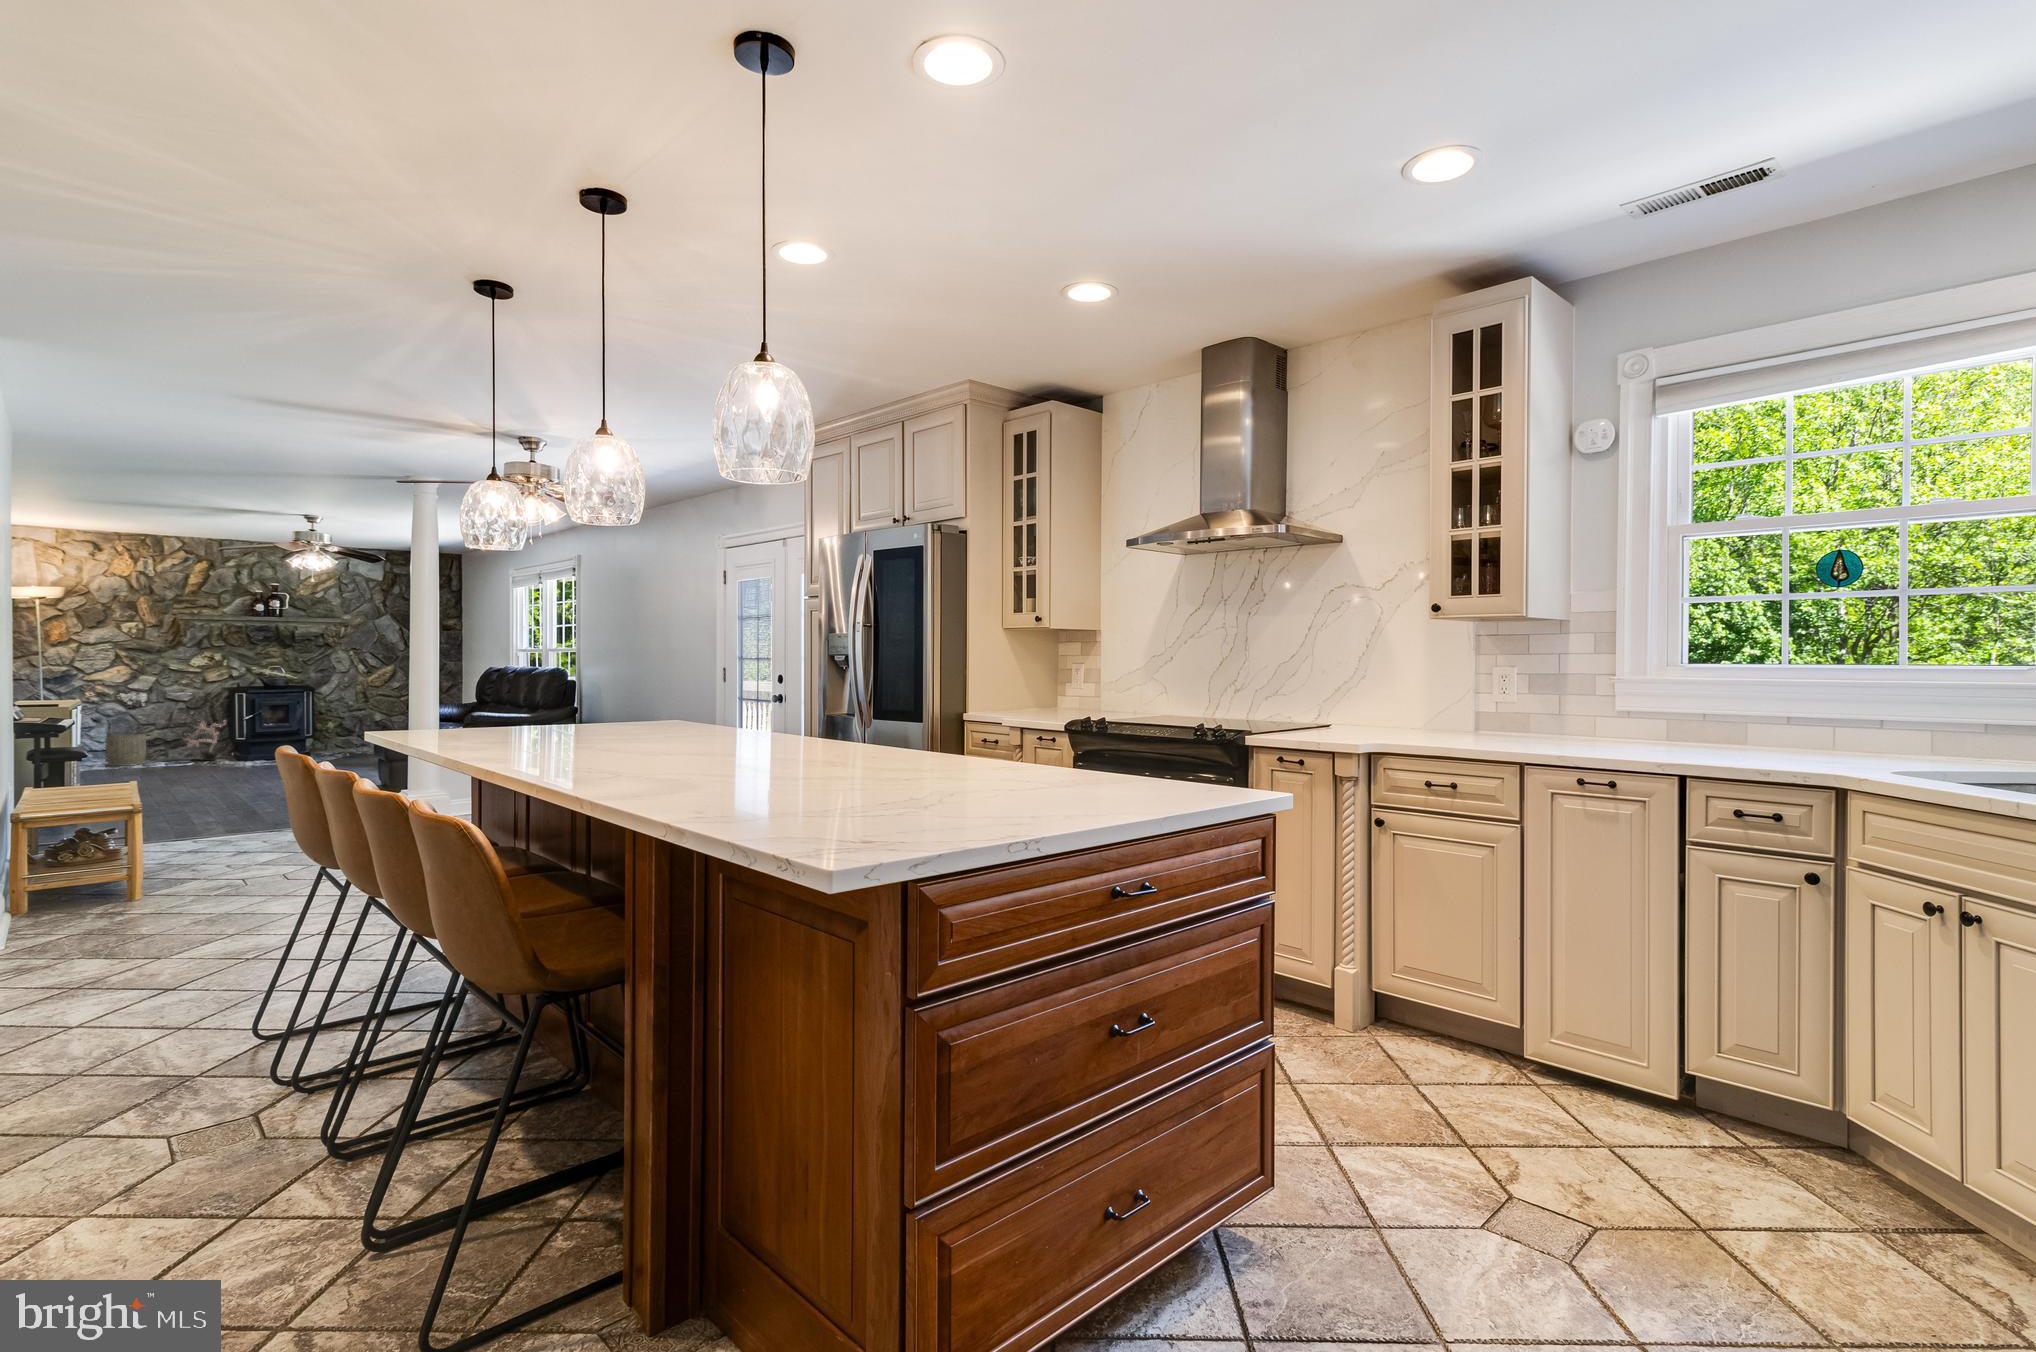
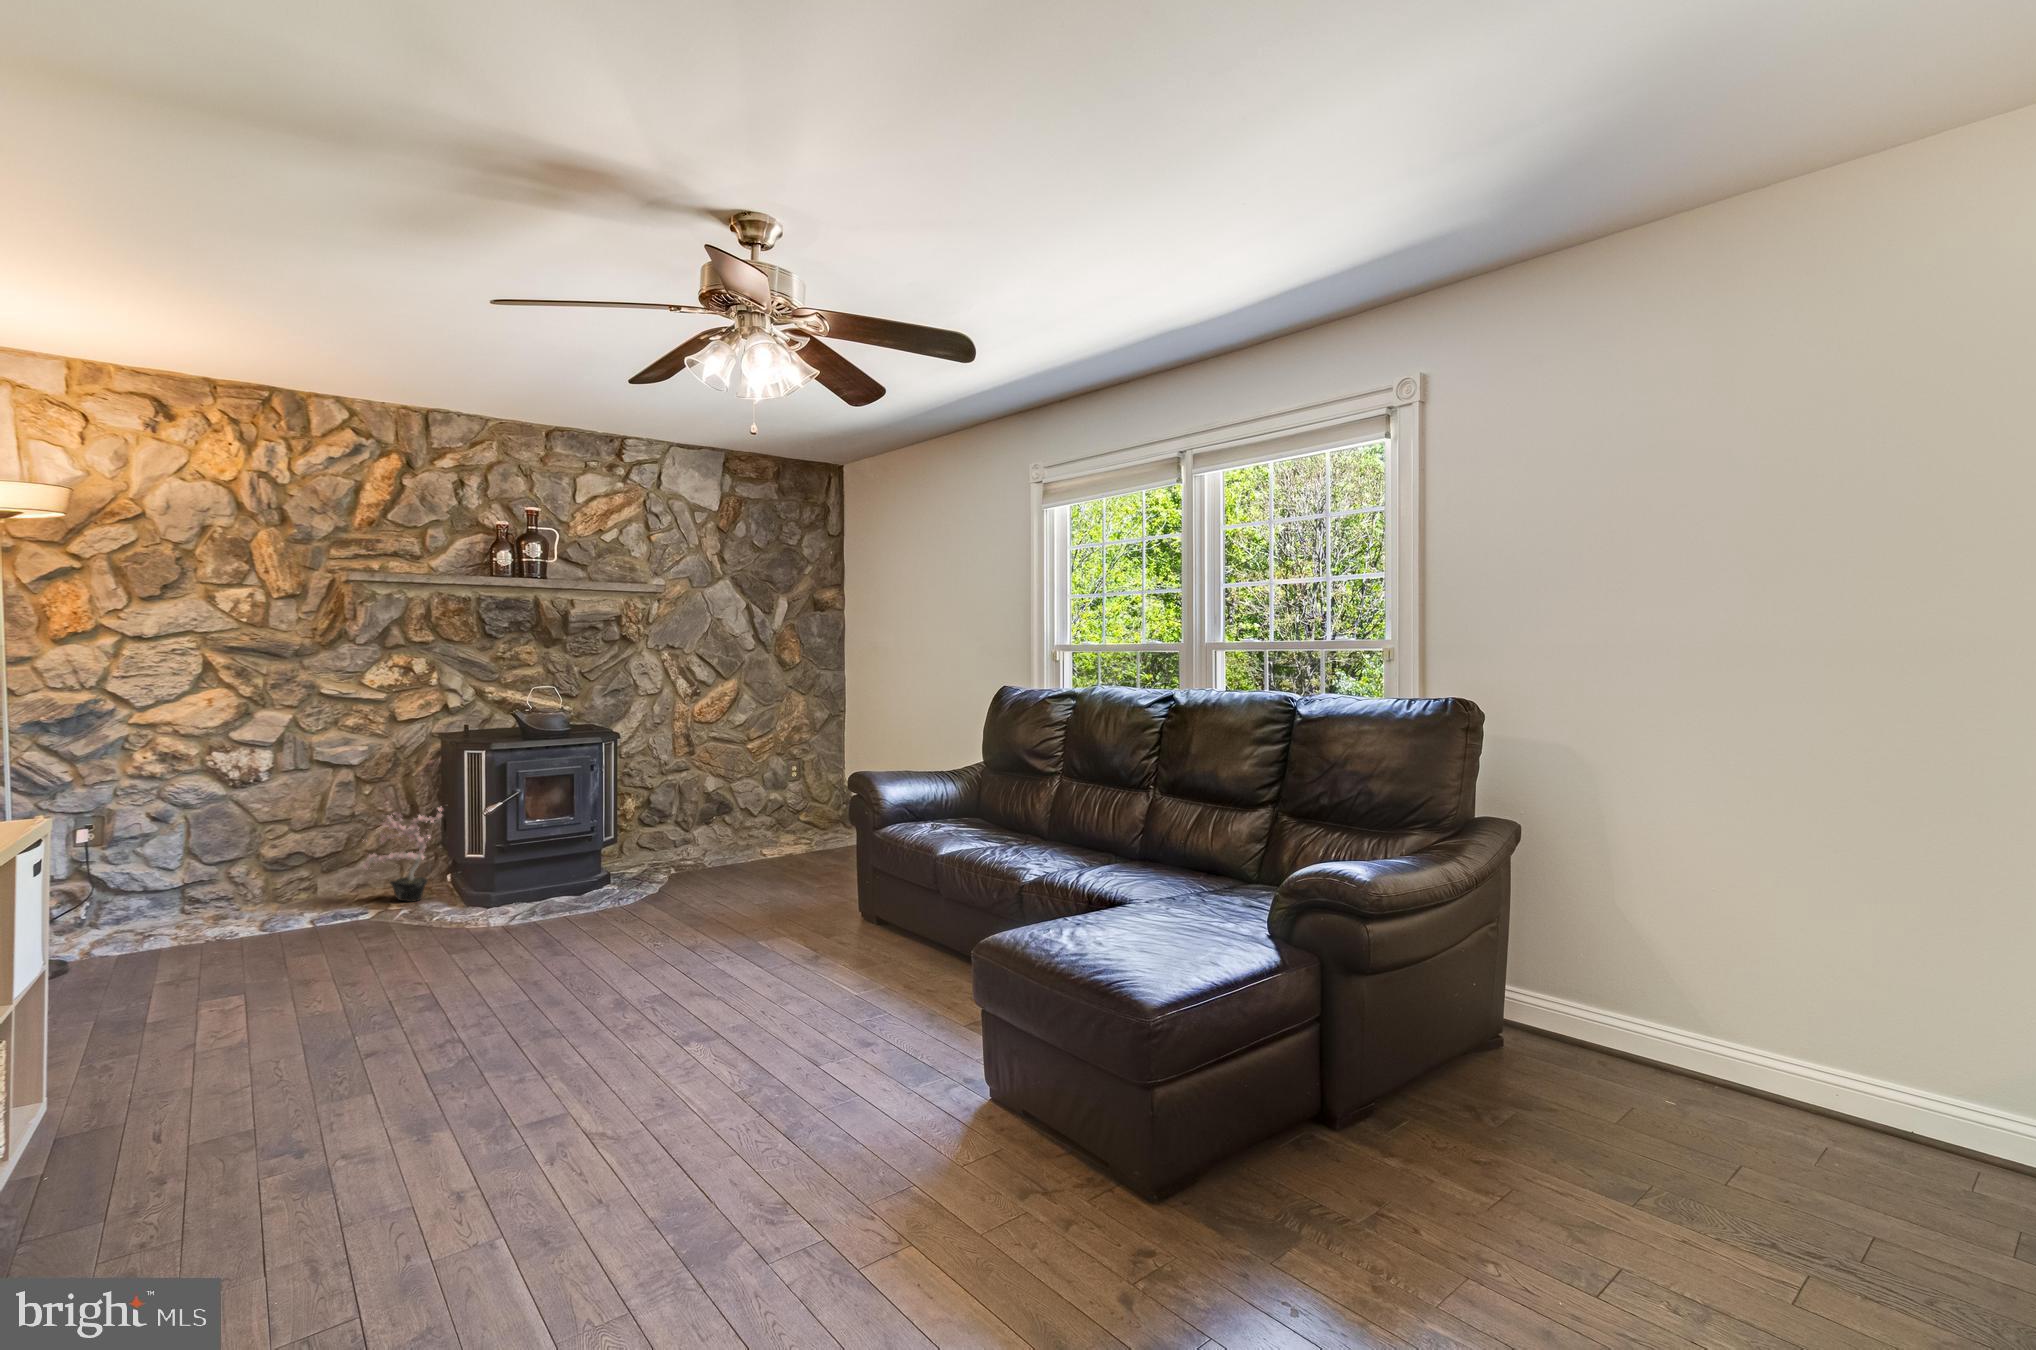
woven basket: present [106,734,146,766] -> none [181,846,274,931]

